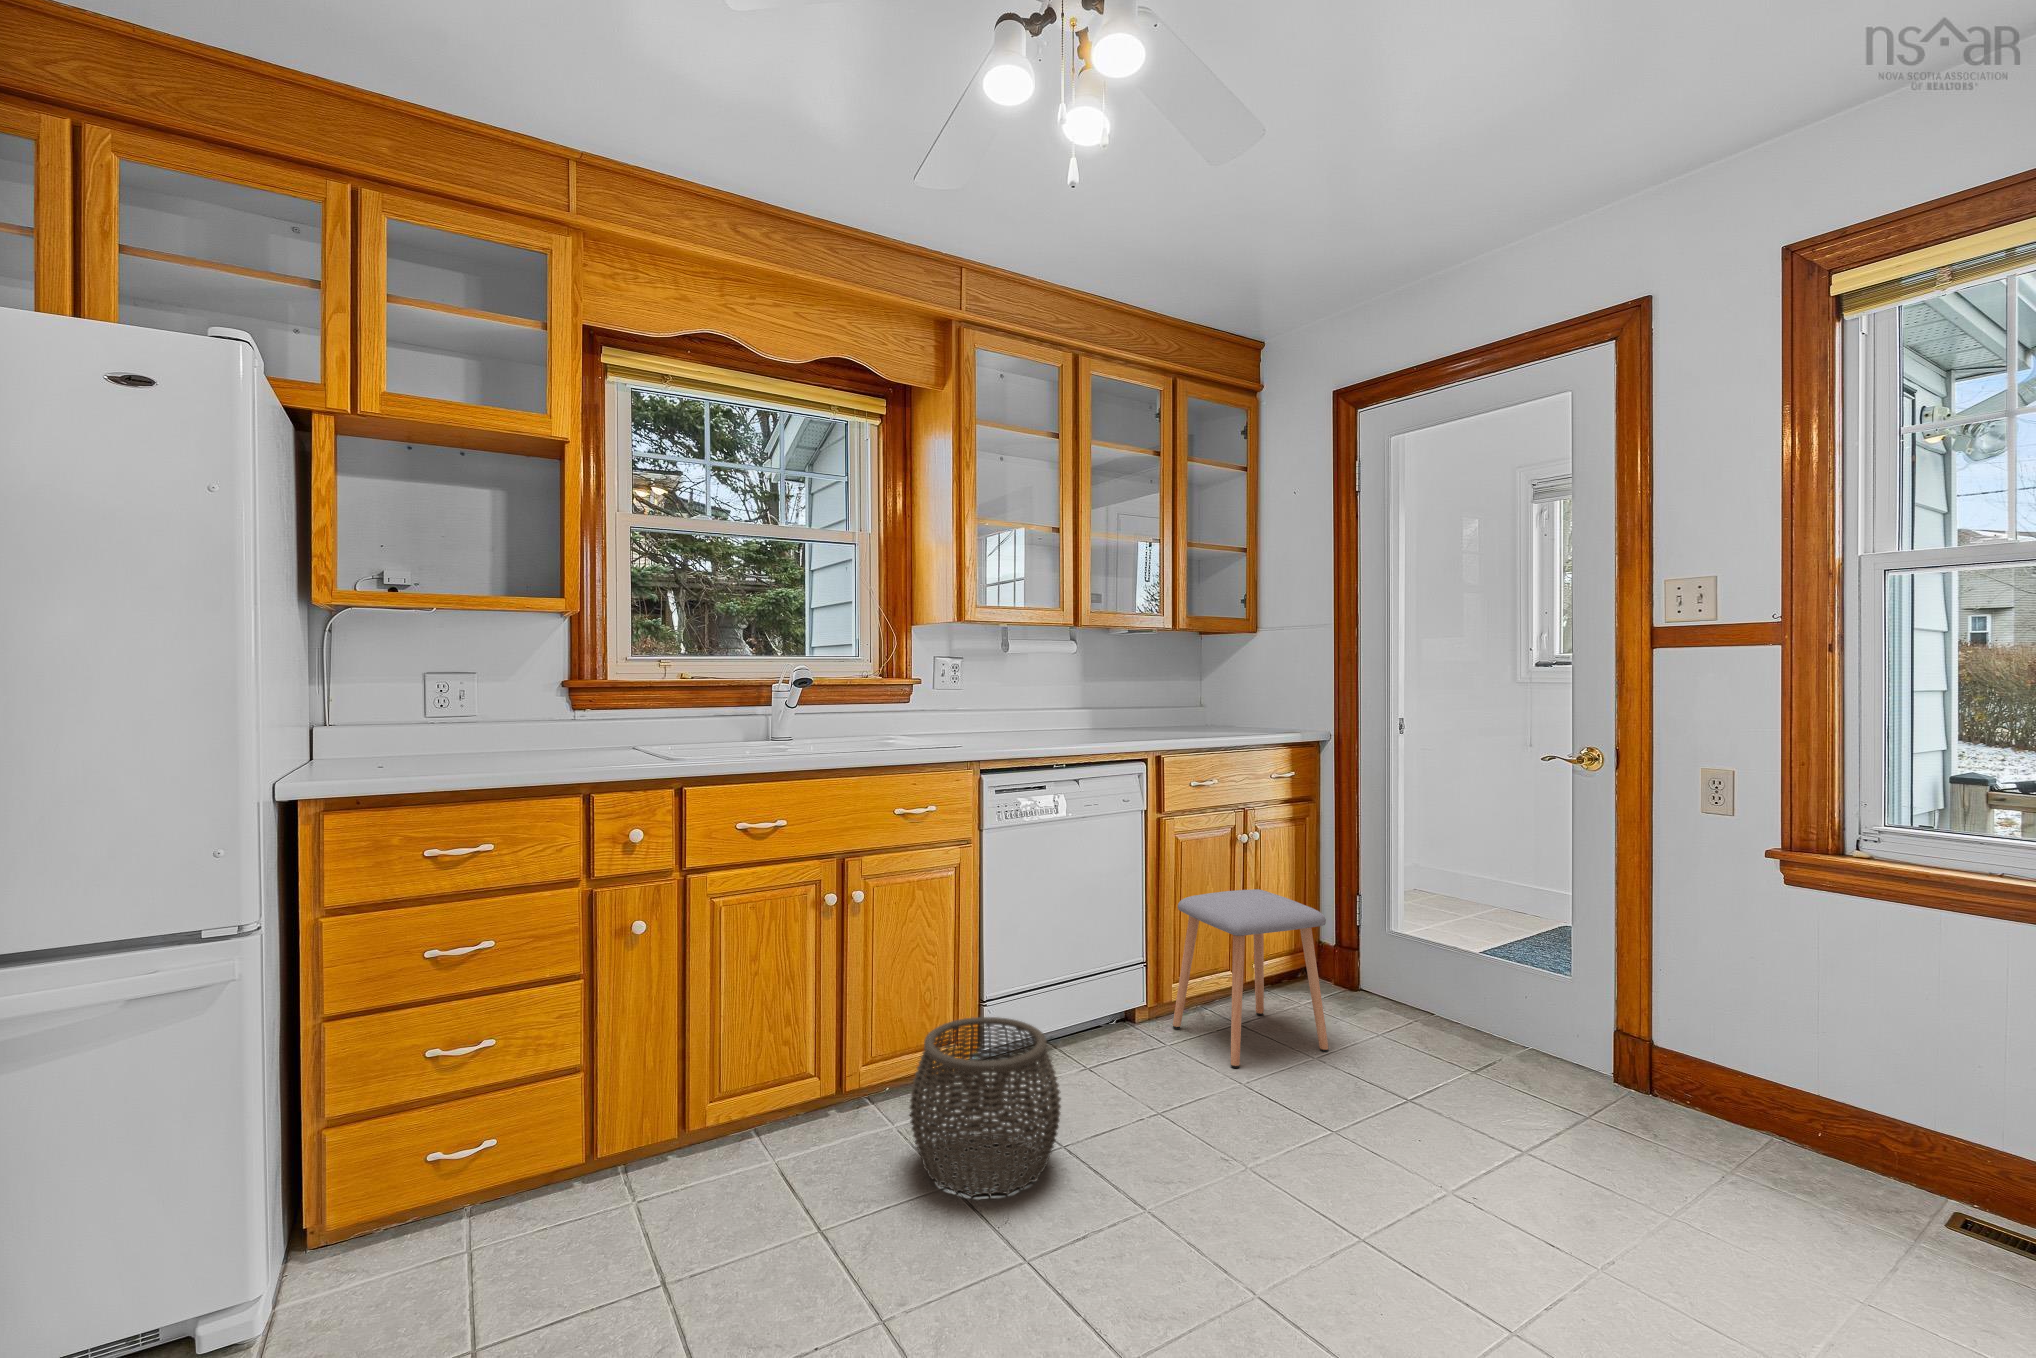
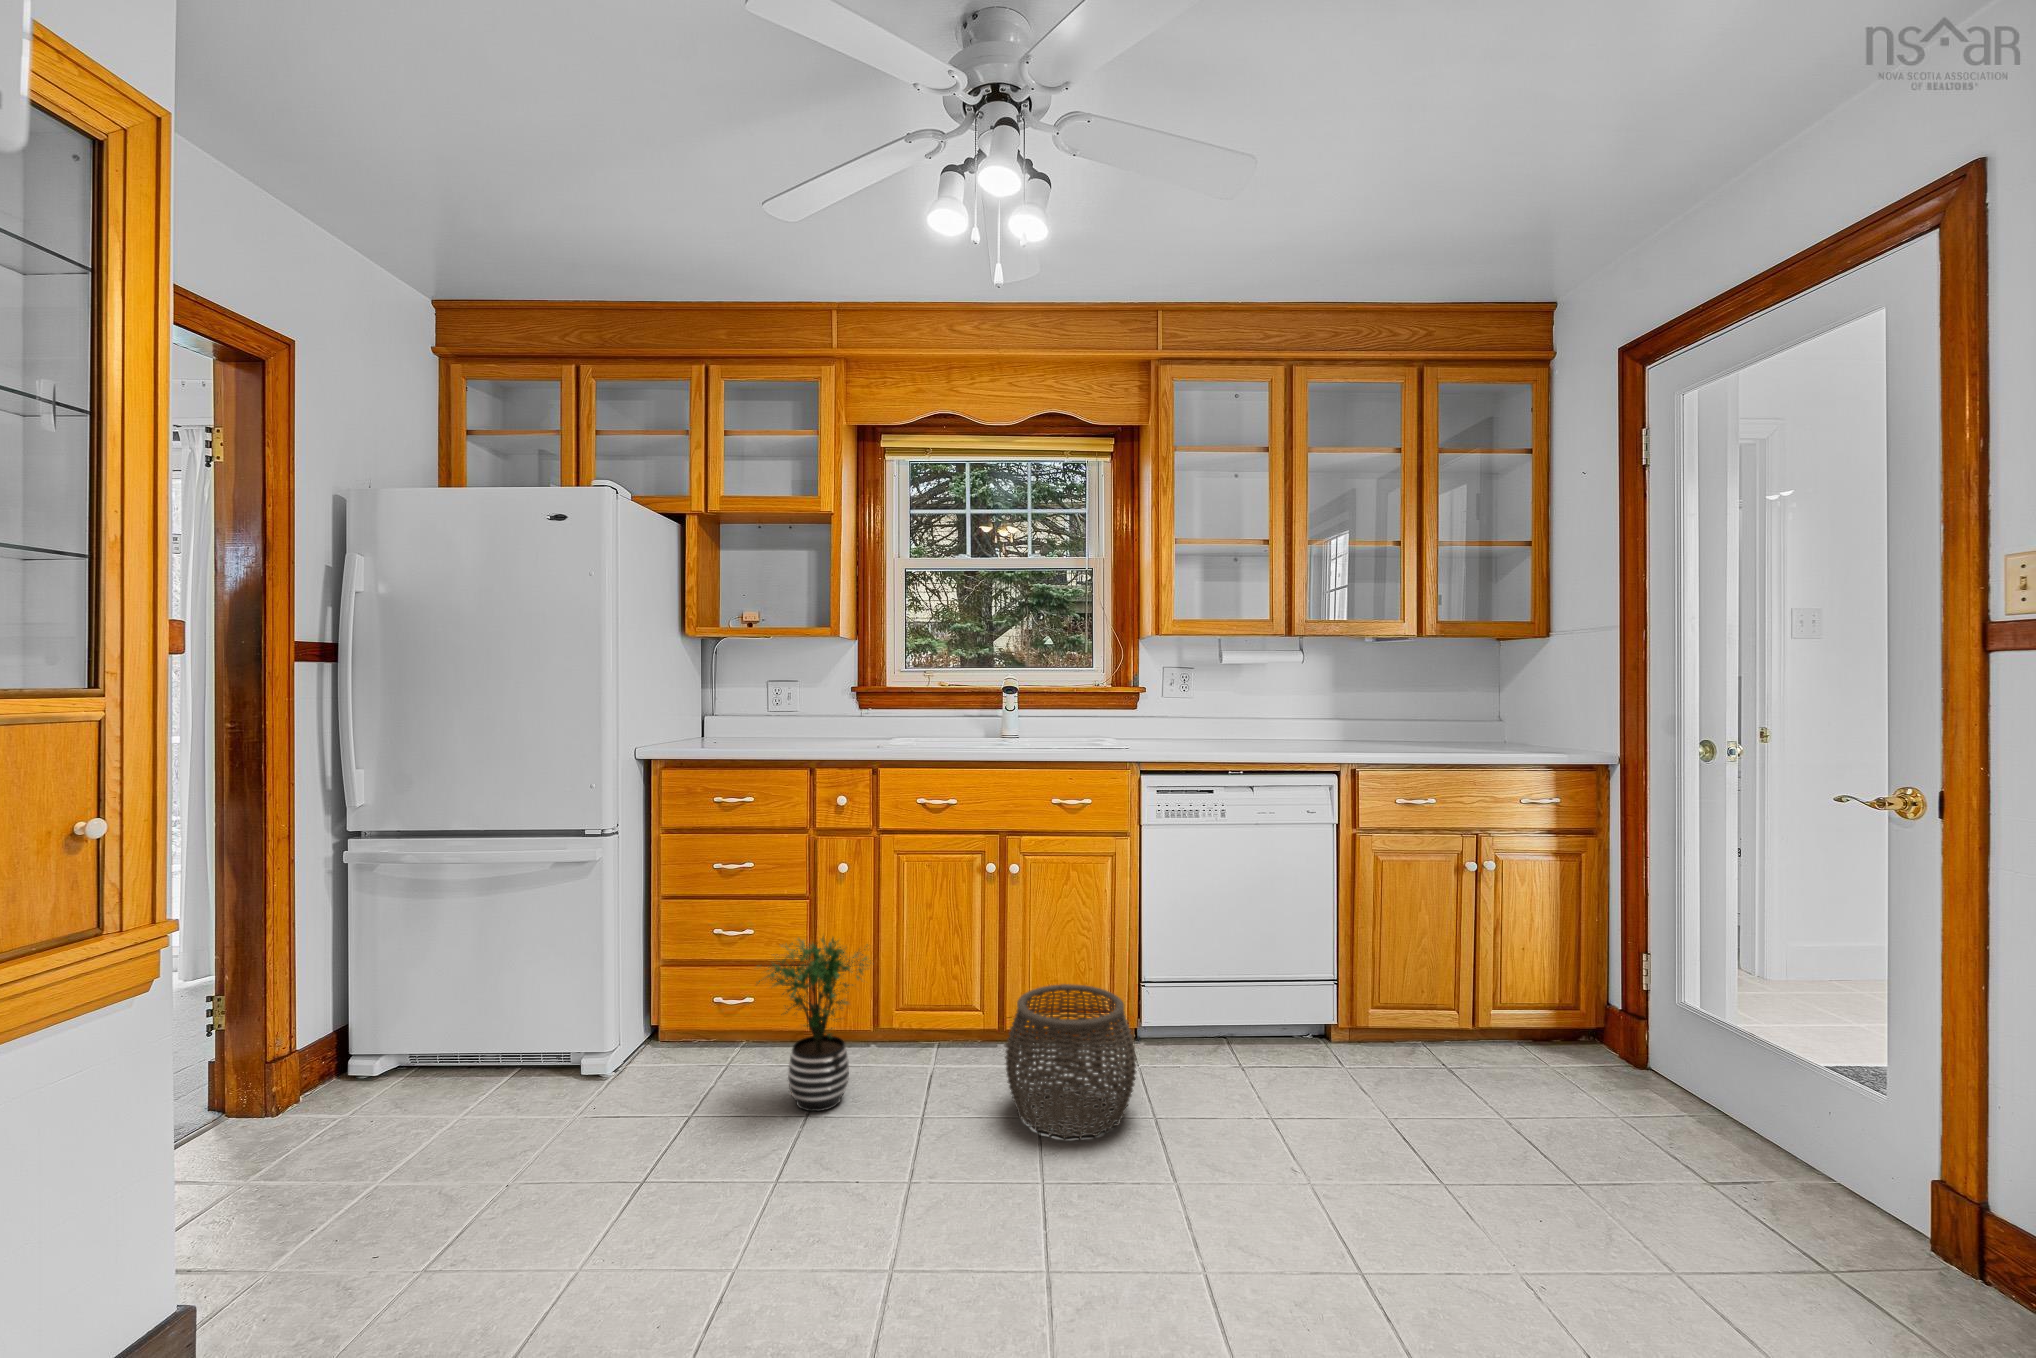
stool: present [1173,889,1328,1068] -> none [1369,918,1528,1114]
potted plant: none [578,1018,751,1267] -> present [759,938,868,1111]

